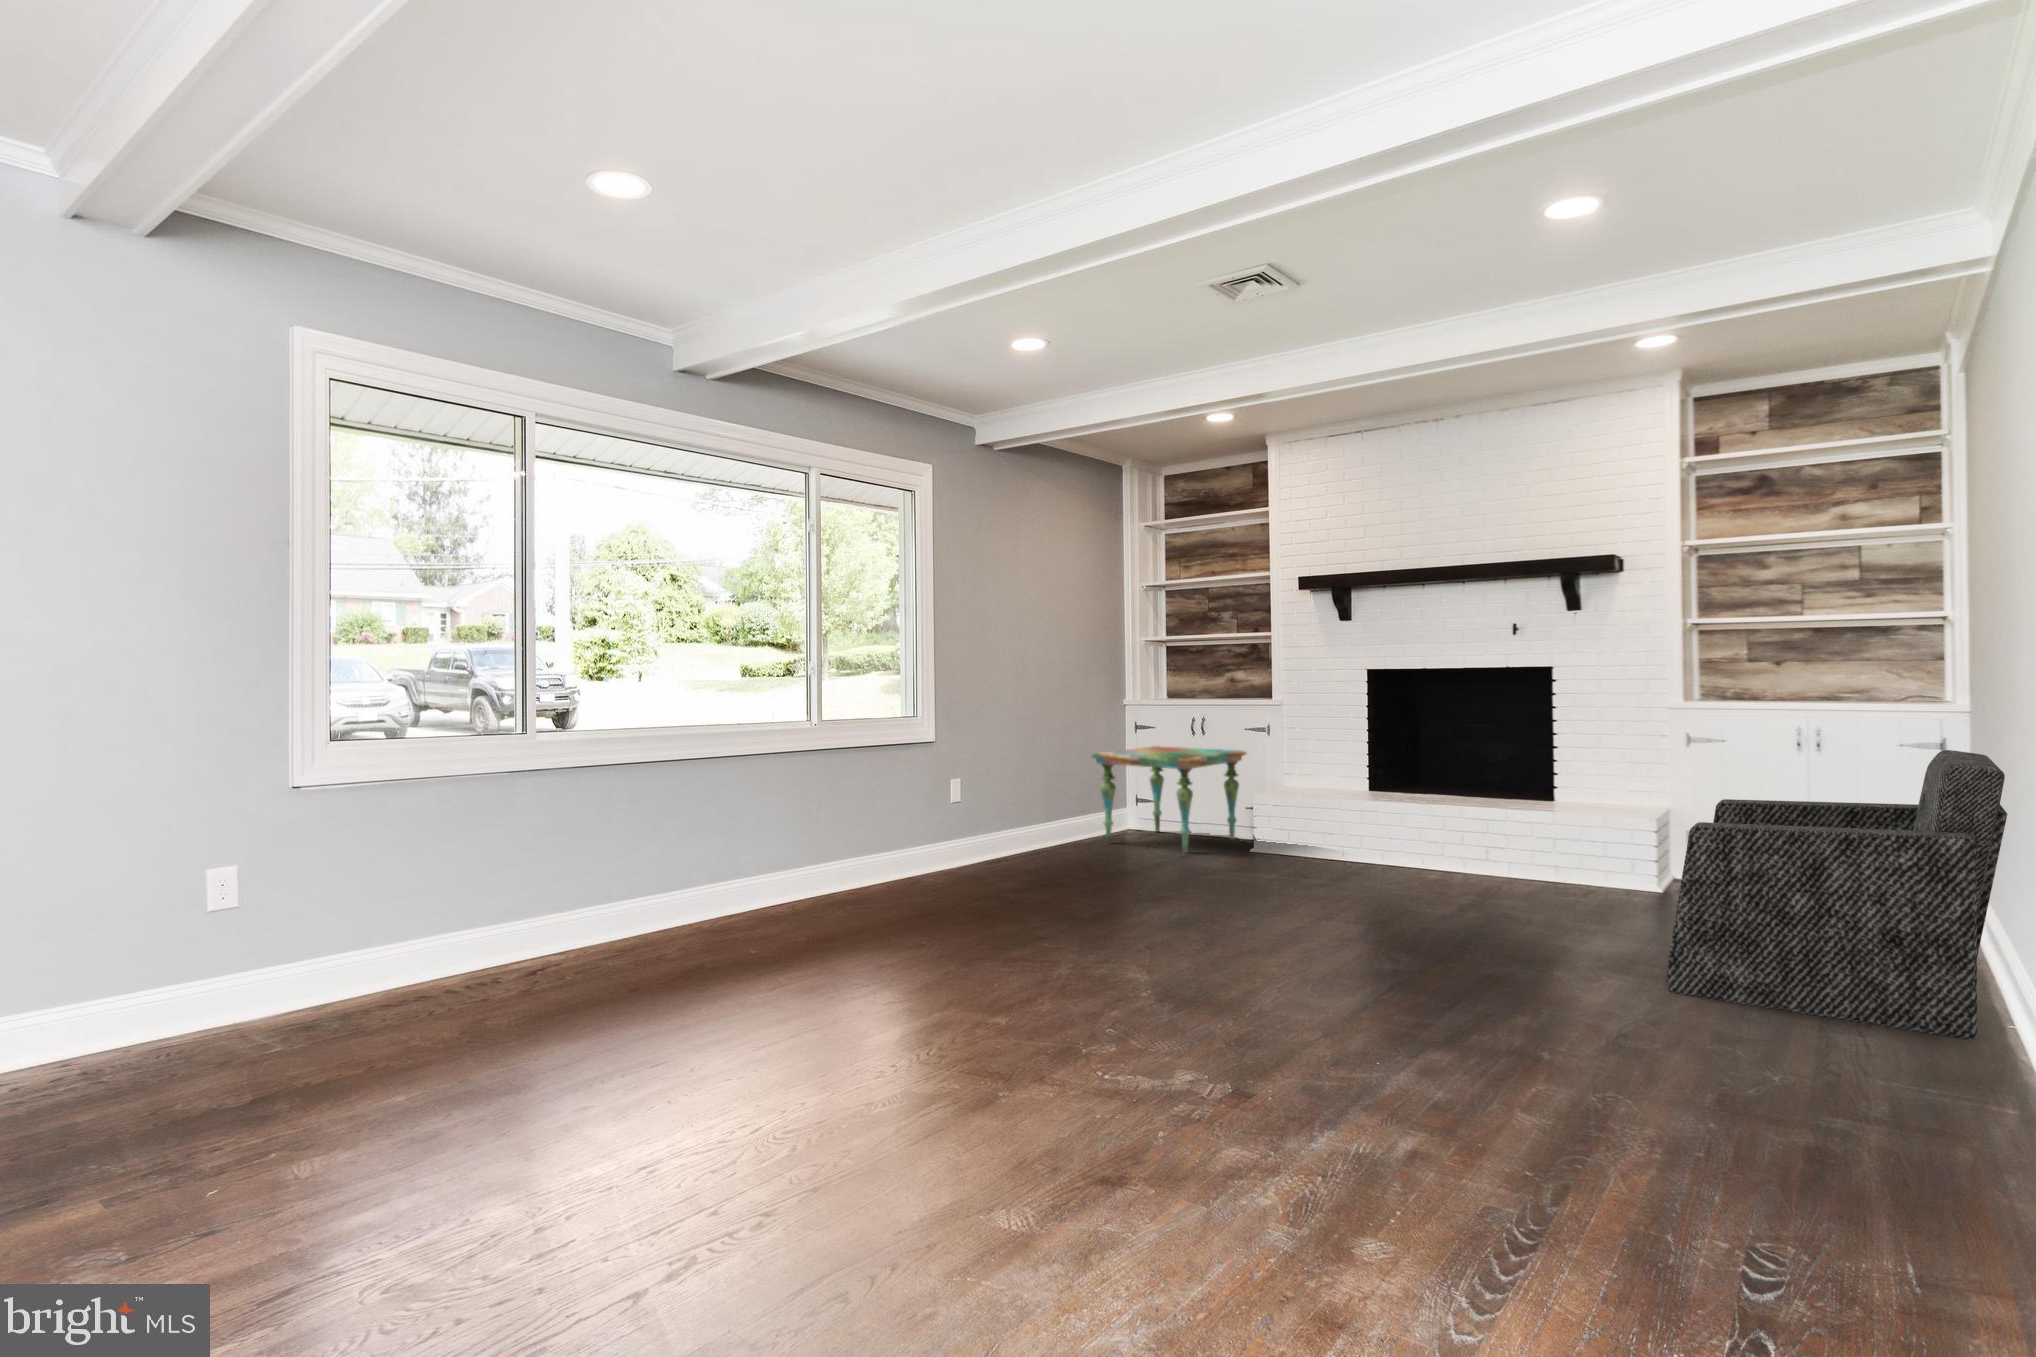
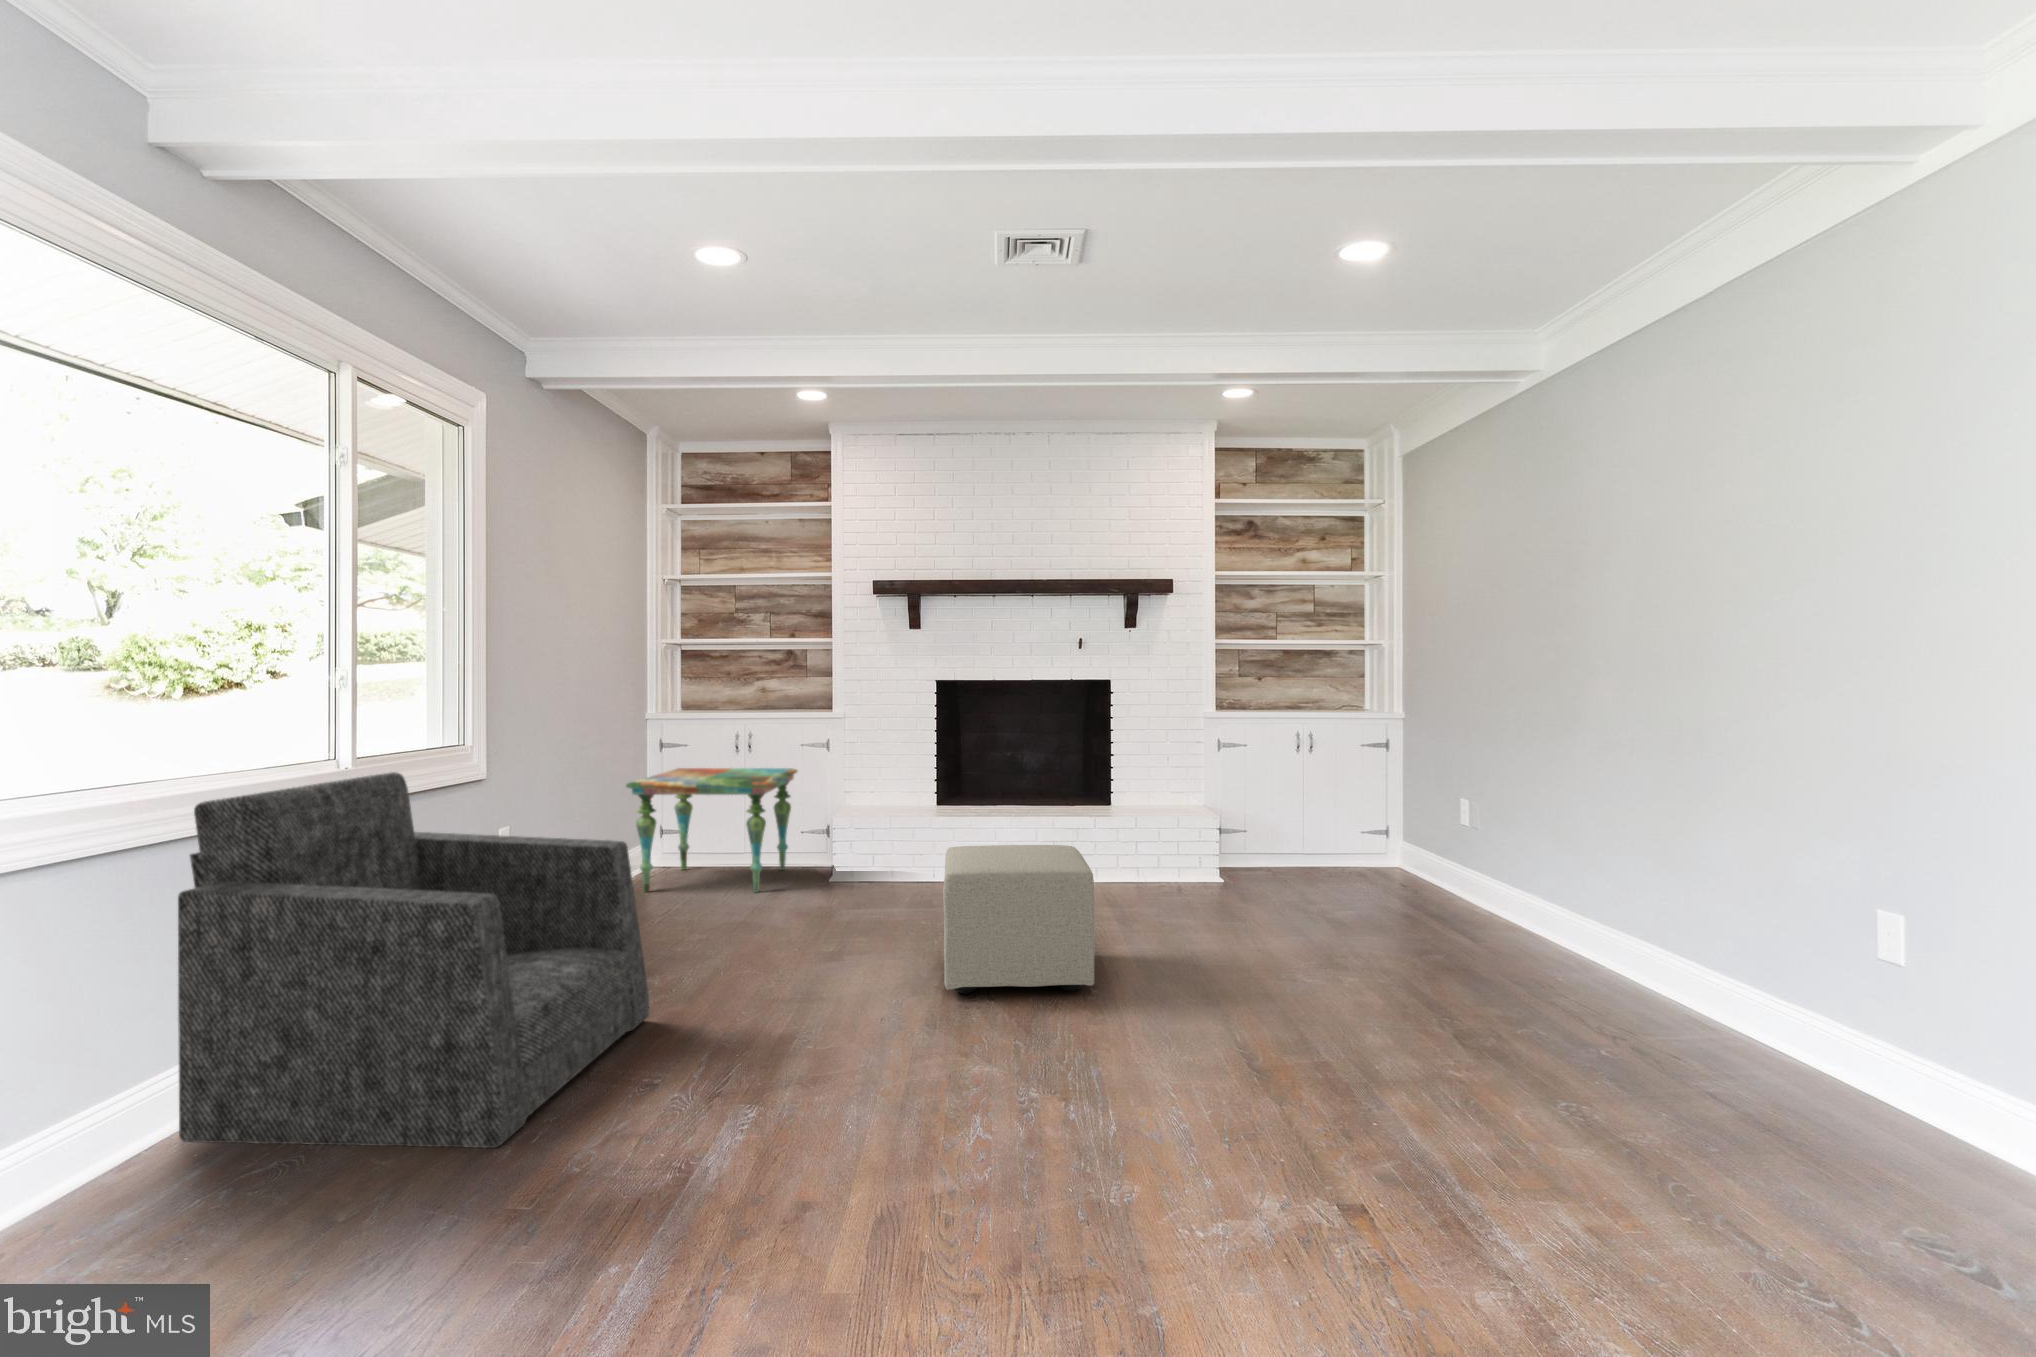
armchair: present [1667,750,2007,1040] -> present [178,772,649,1148]
ottoman: none [1202,816,1365,946] -> present [943,845,1095,994]

